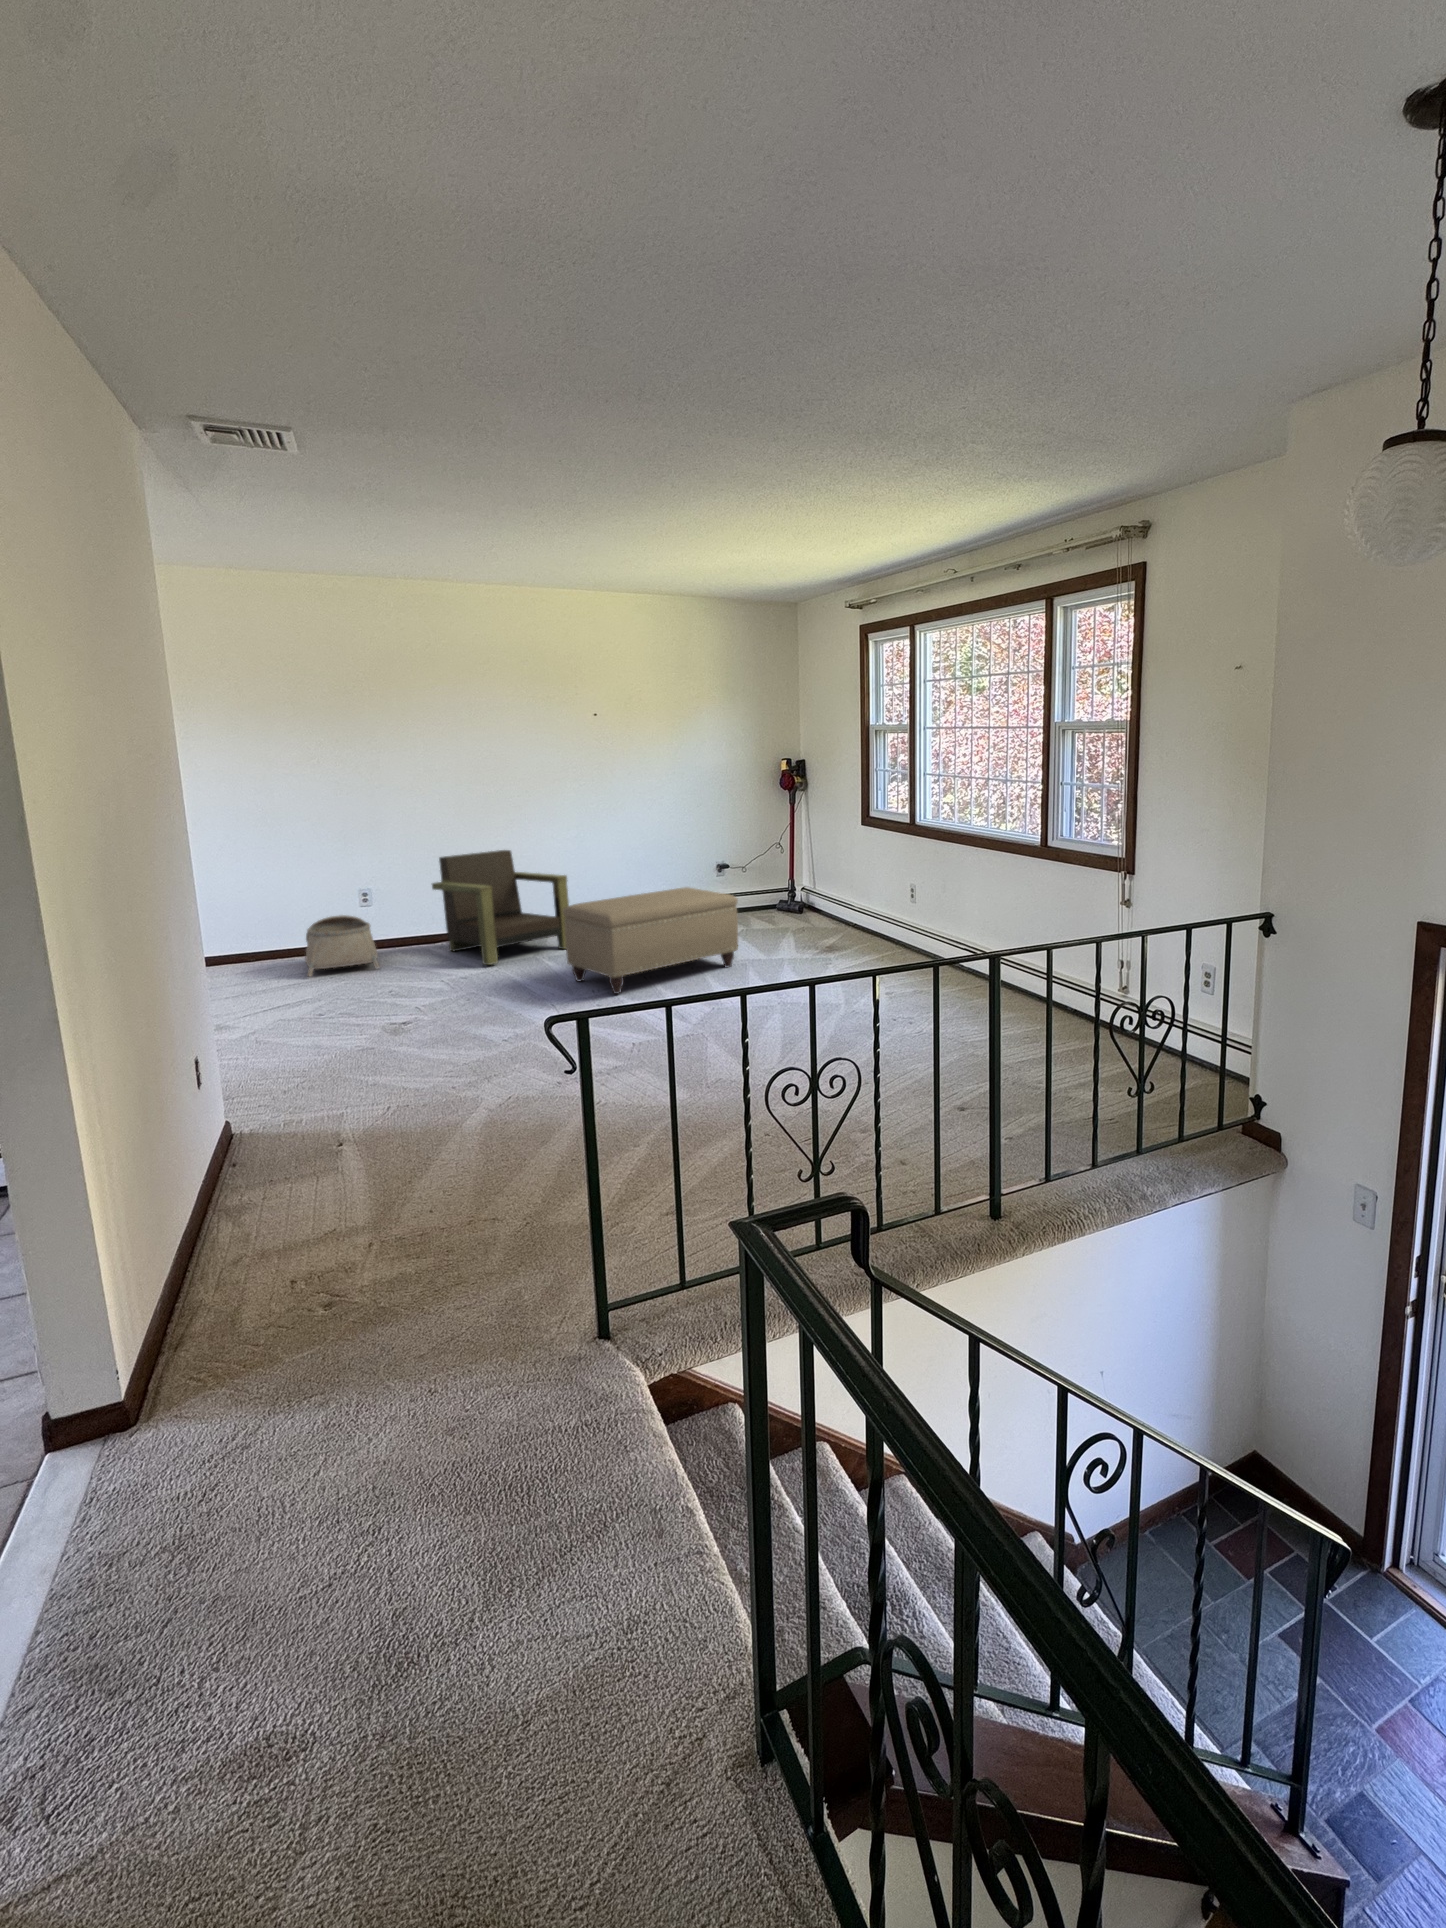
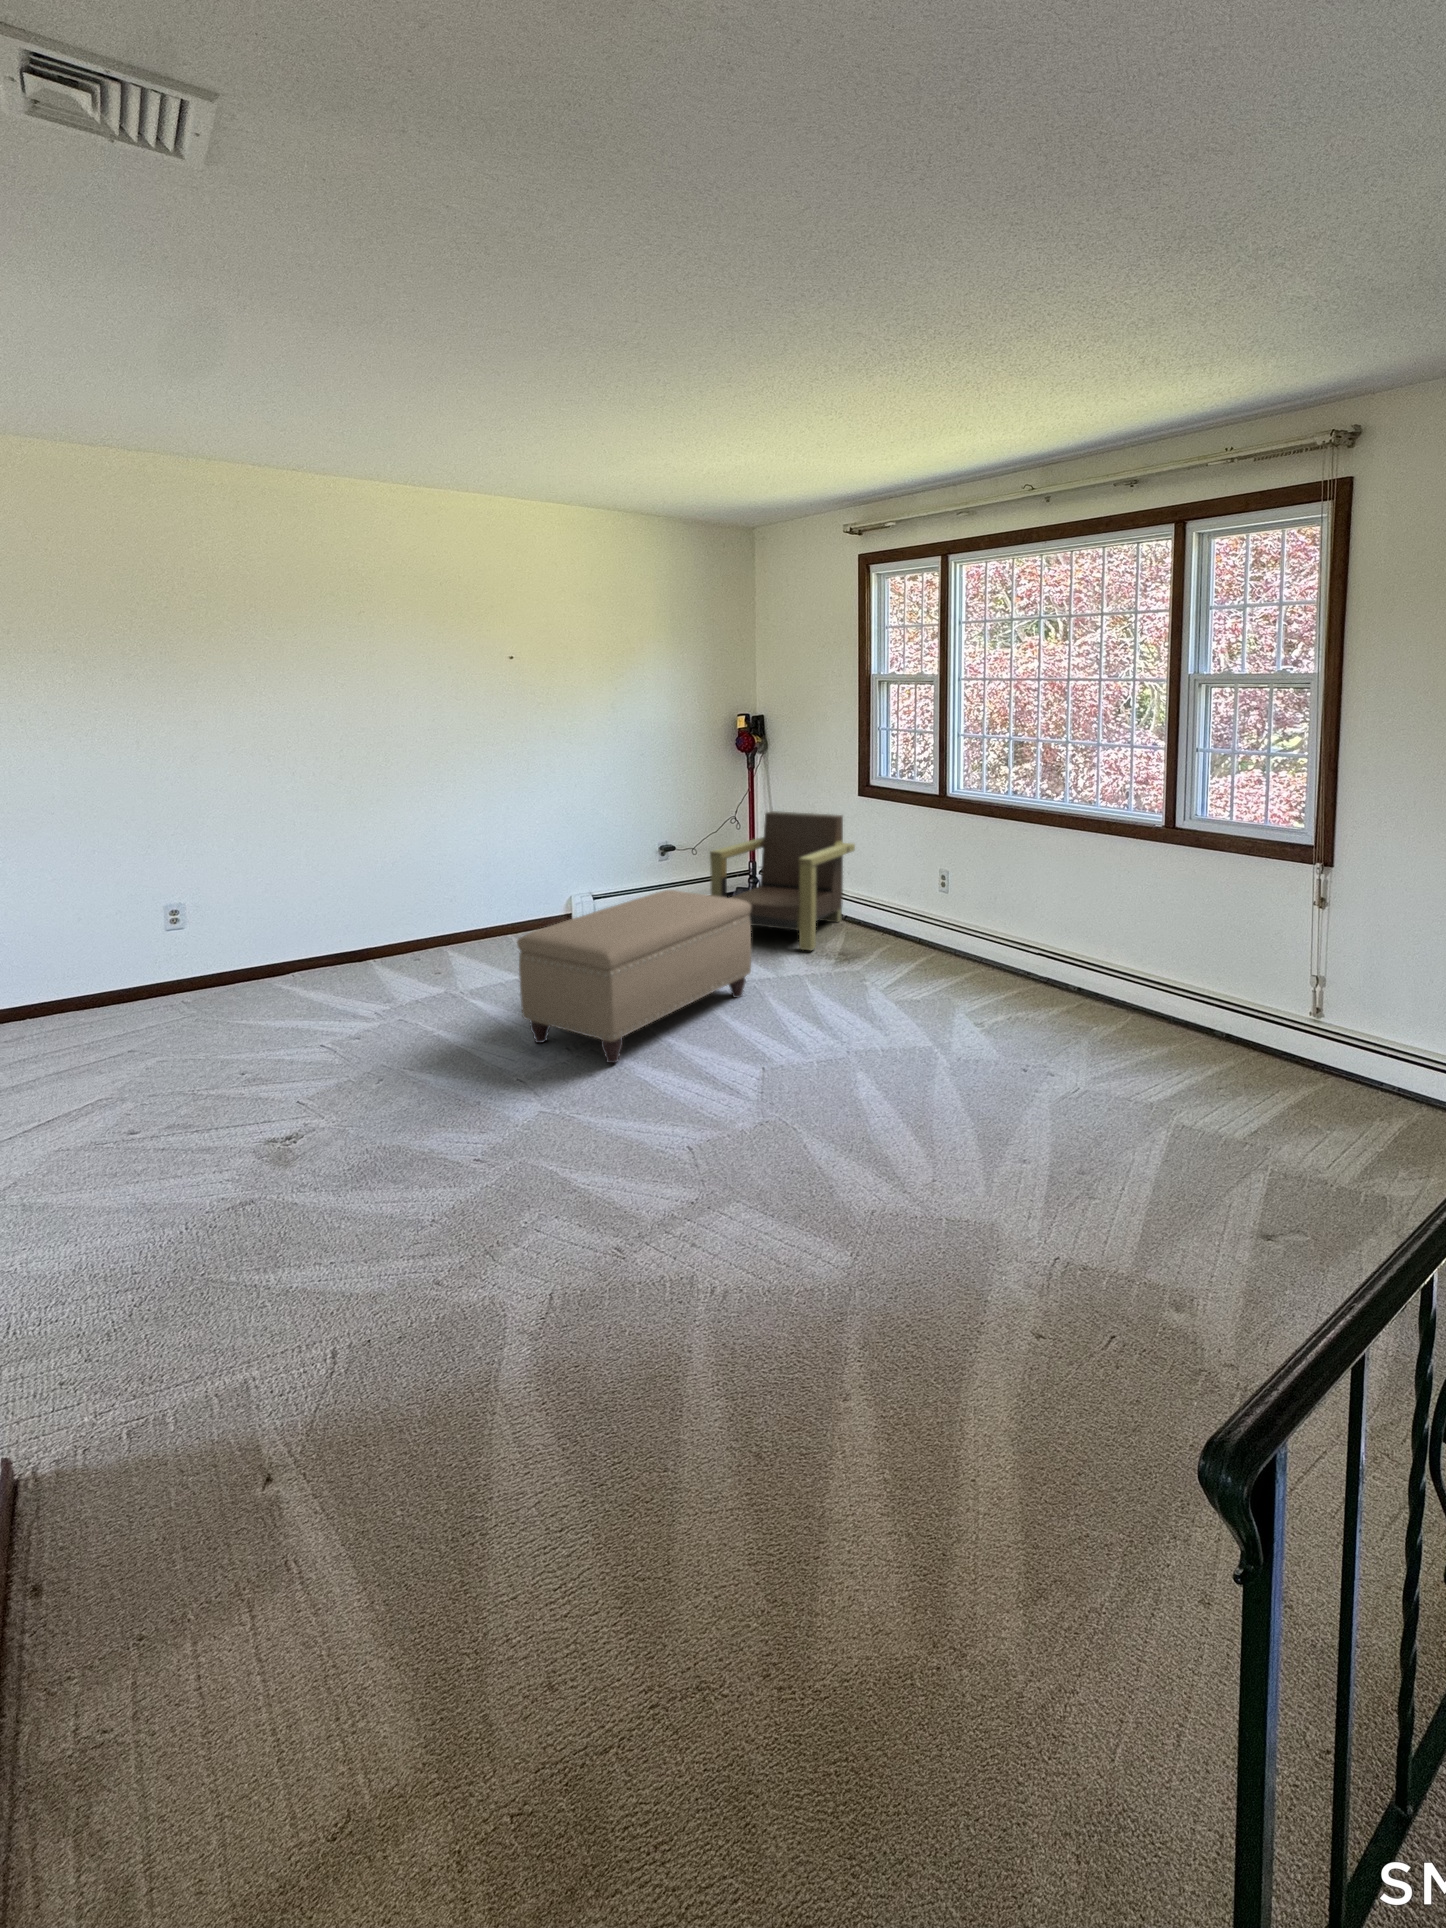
armchair: present [432,850,569,965] -> present [710,811,855,950]
basket: present [305,915,379,976] -> none [63,962,201,1073]

